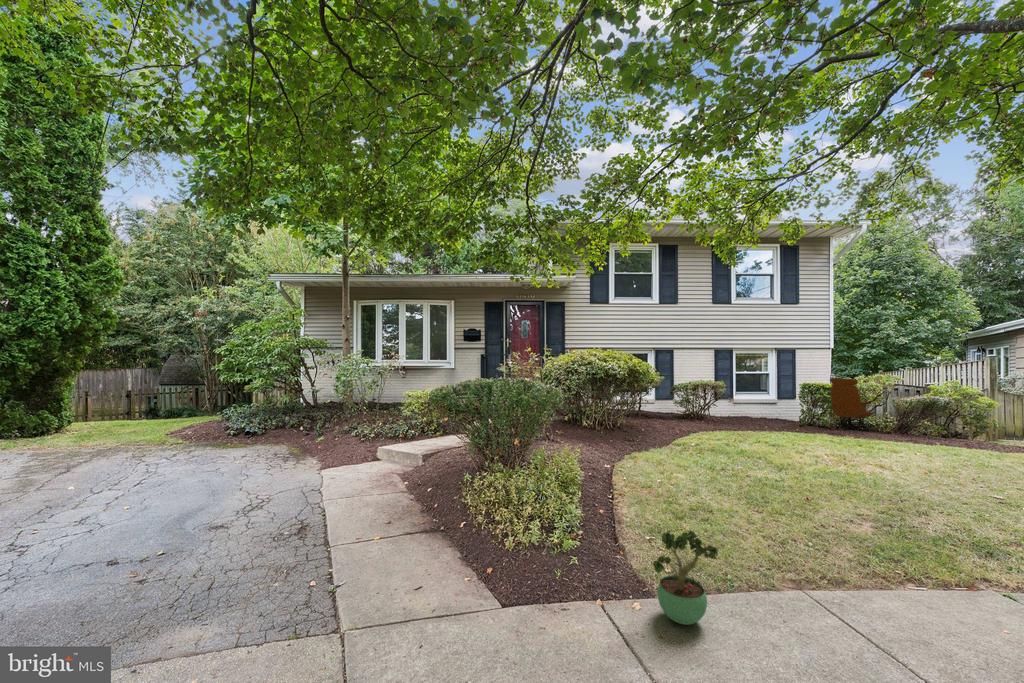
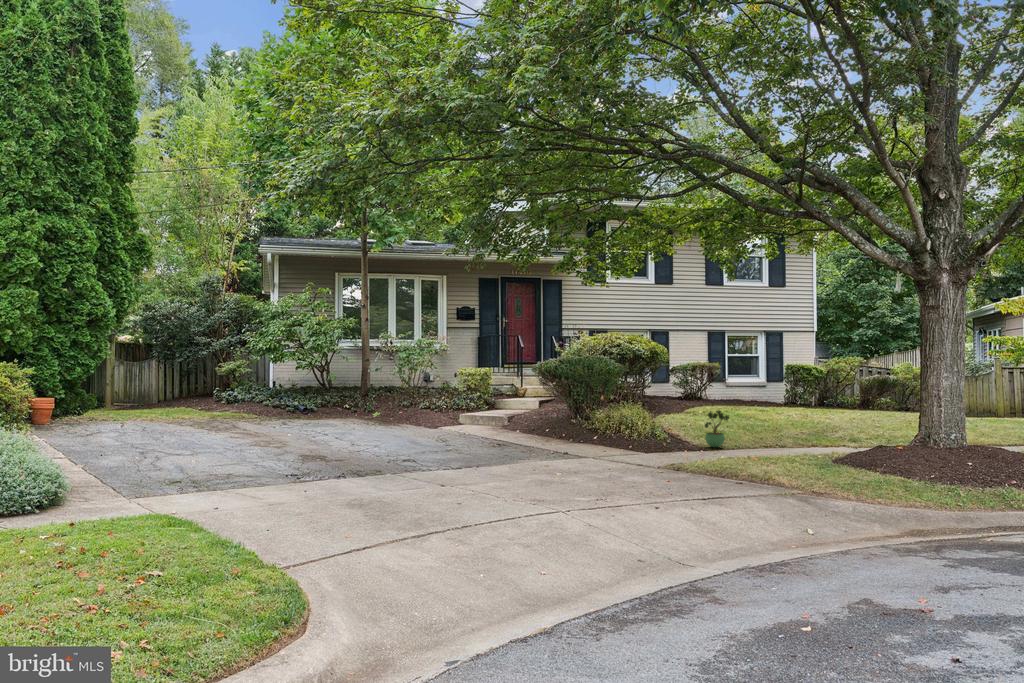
lounge chair: present [830,378,873,430] -> none [804,358,838,403]

